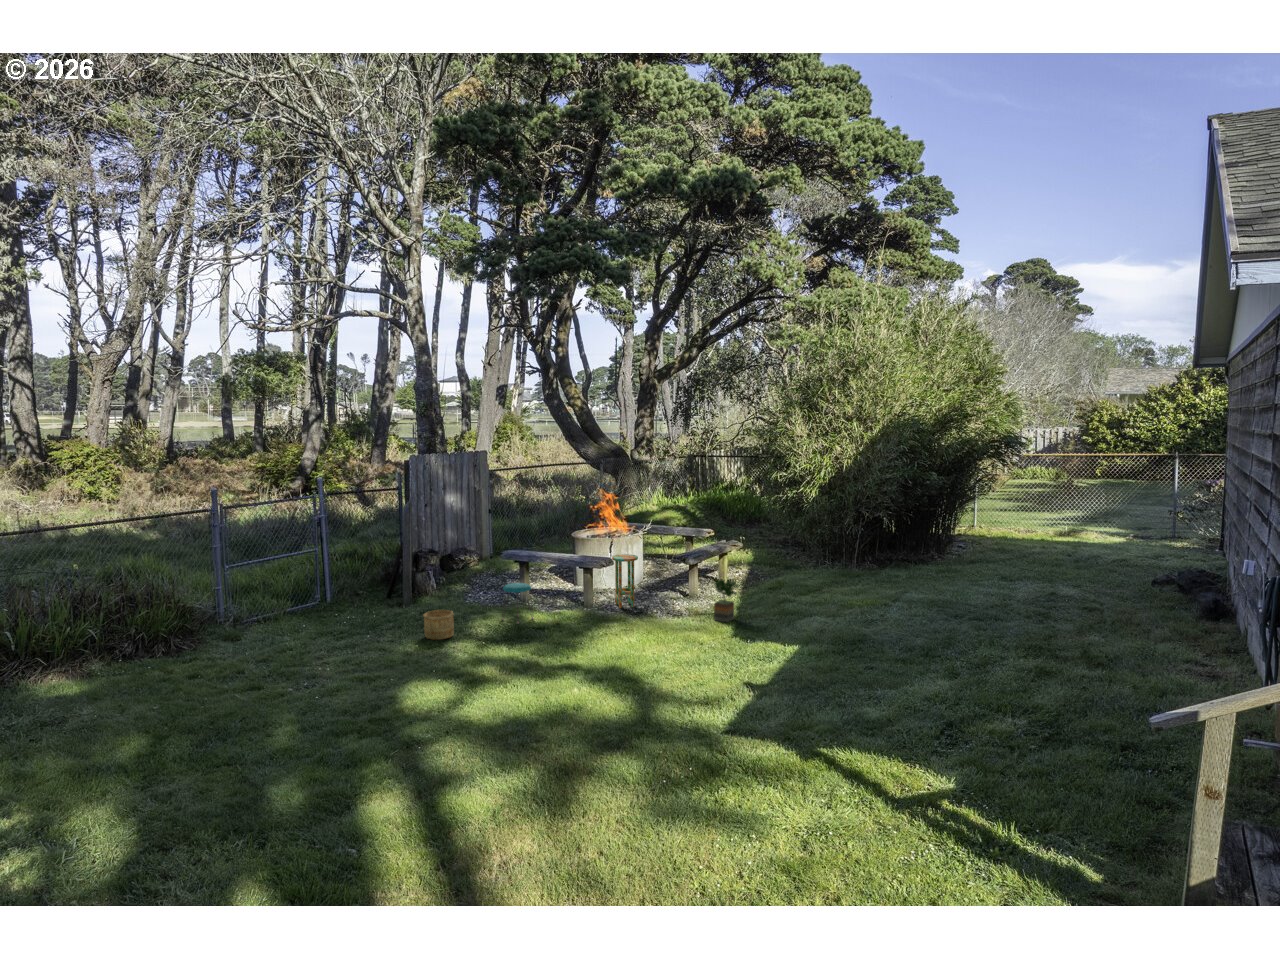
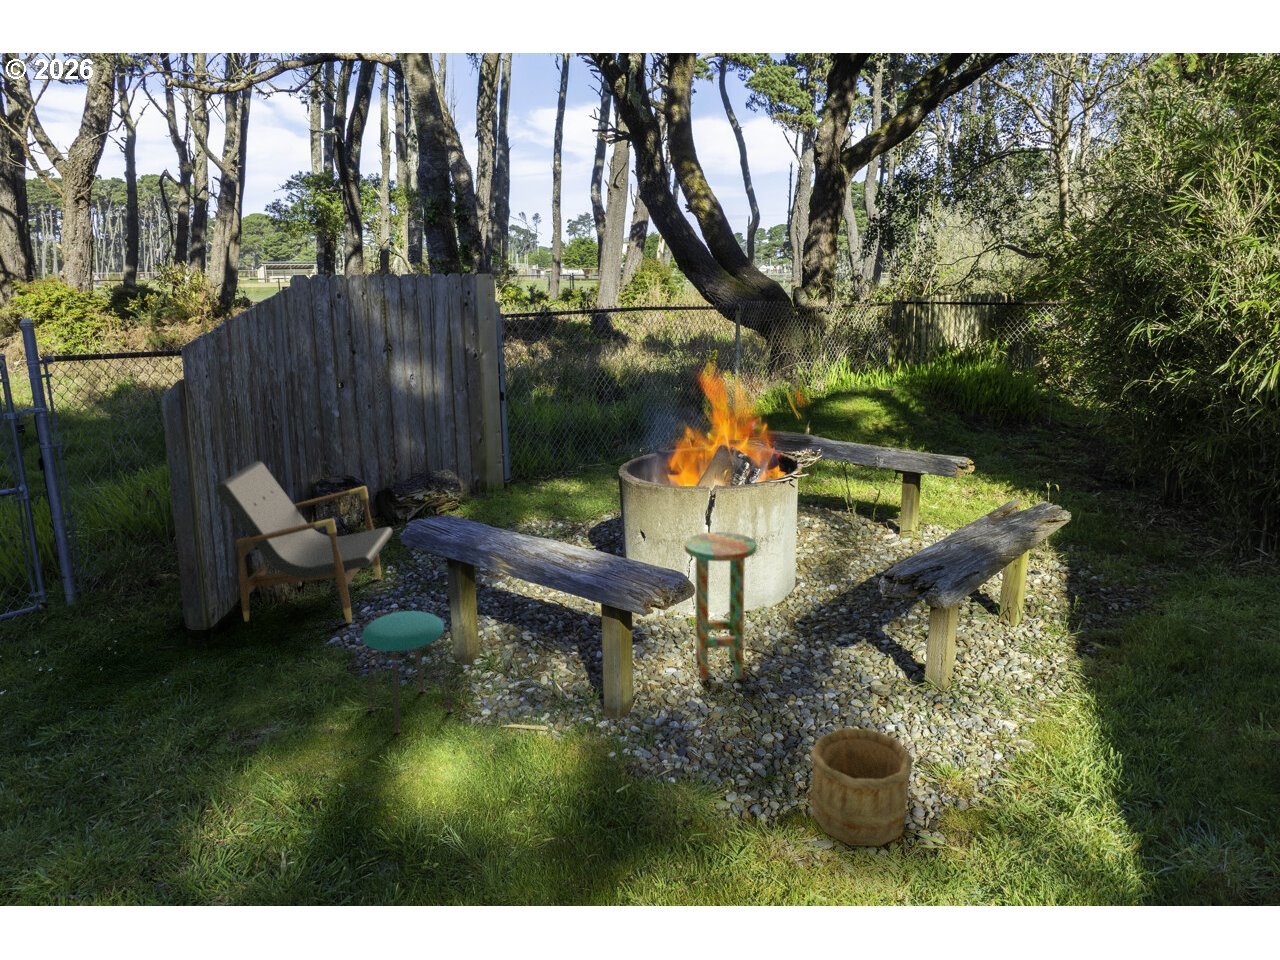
lounge chair: none [414,538,477,604] -> present [216,461,393,623]
potted tree: present [714,579,738,622] -> none [982,651,1079,798]
wooden bucket: present [423,610,454,640] -> present [810,728,913,846]

